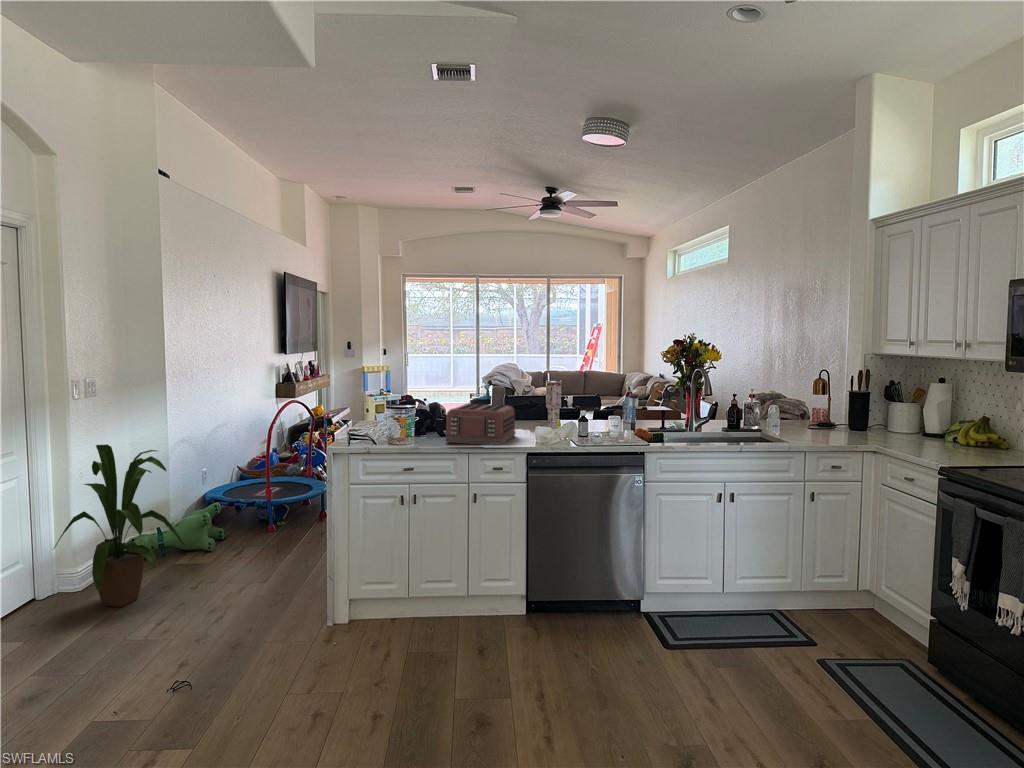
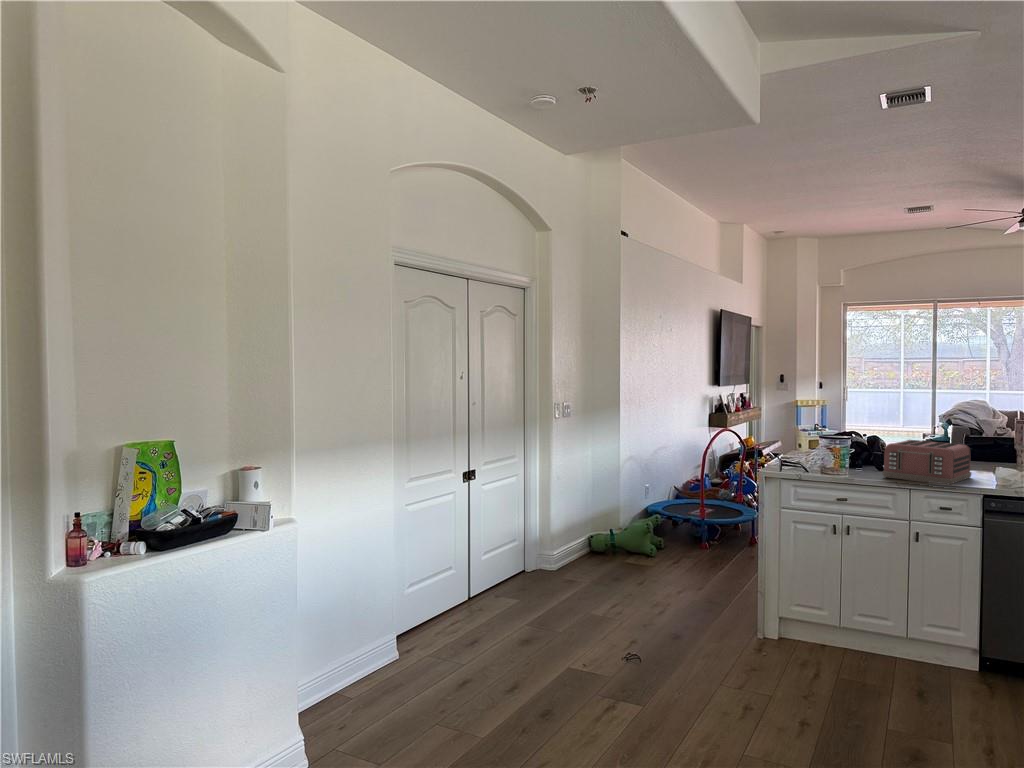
house plant: present [53,444,186,607] -> none [549,454,639,582]

